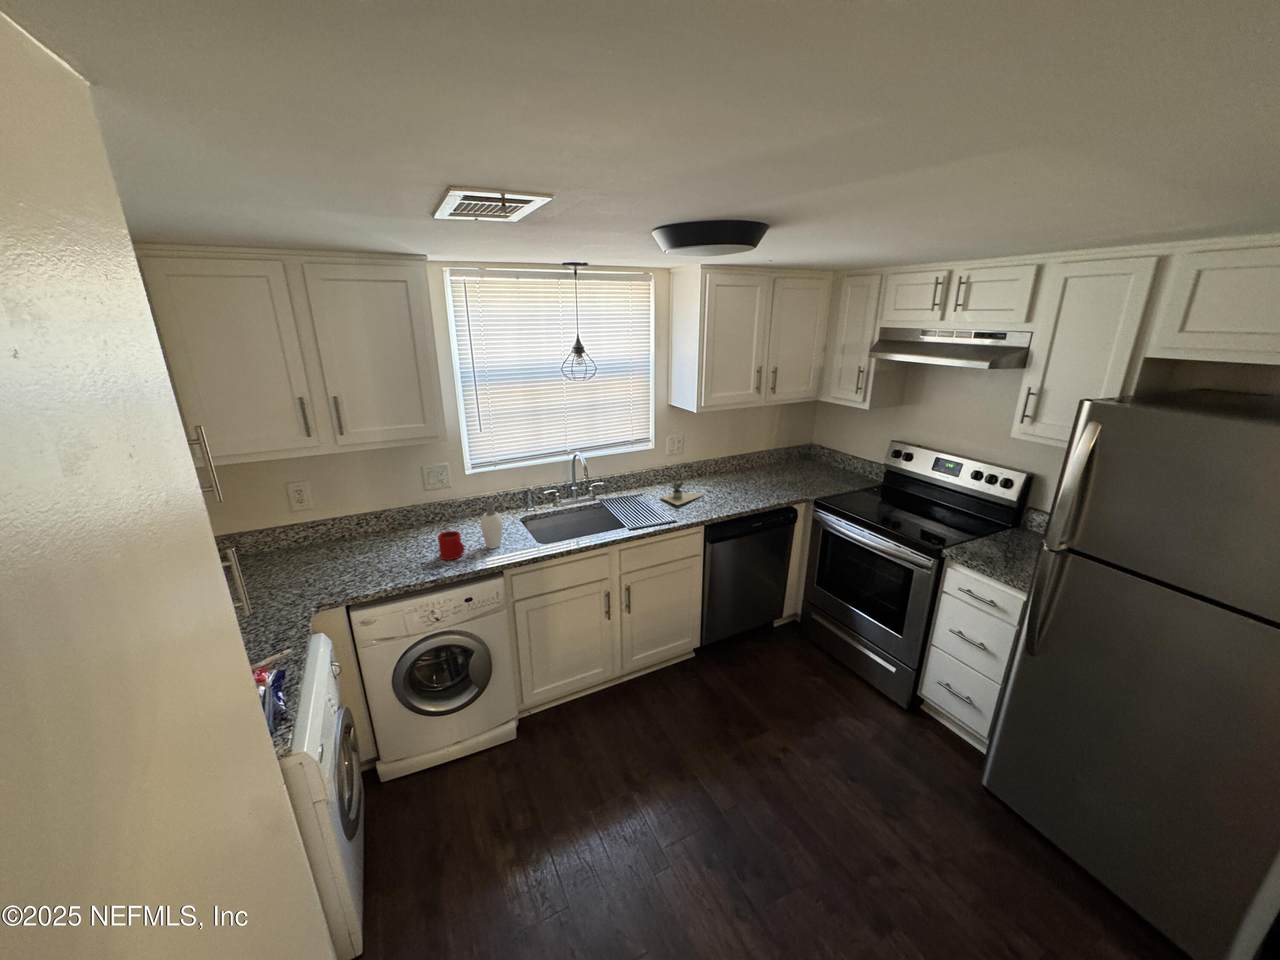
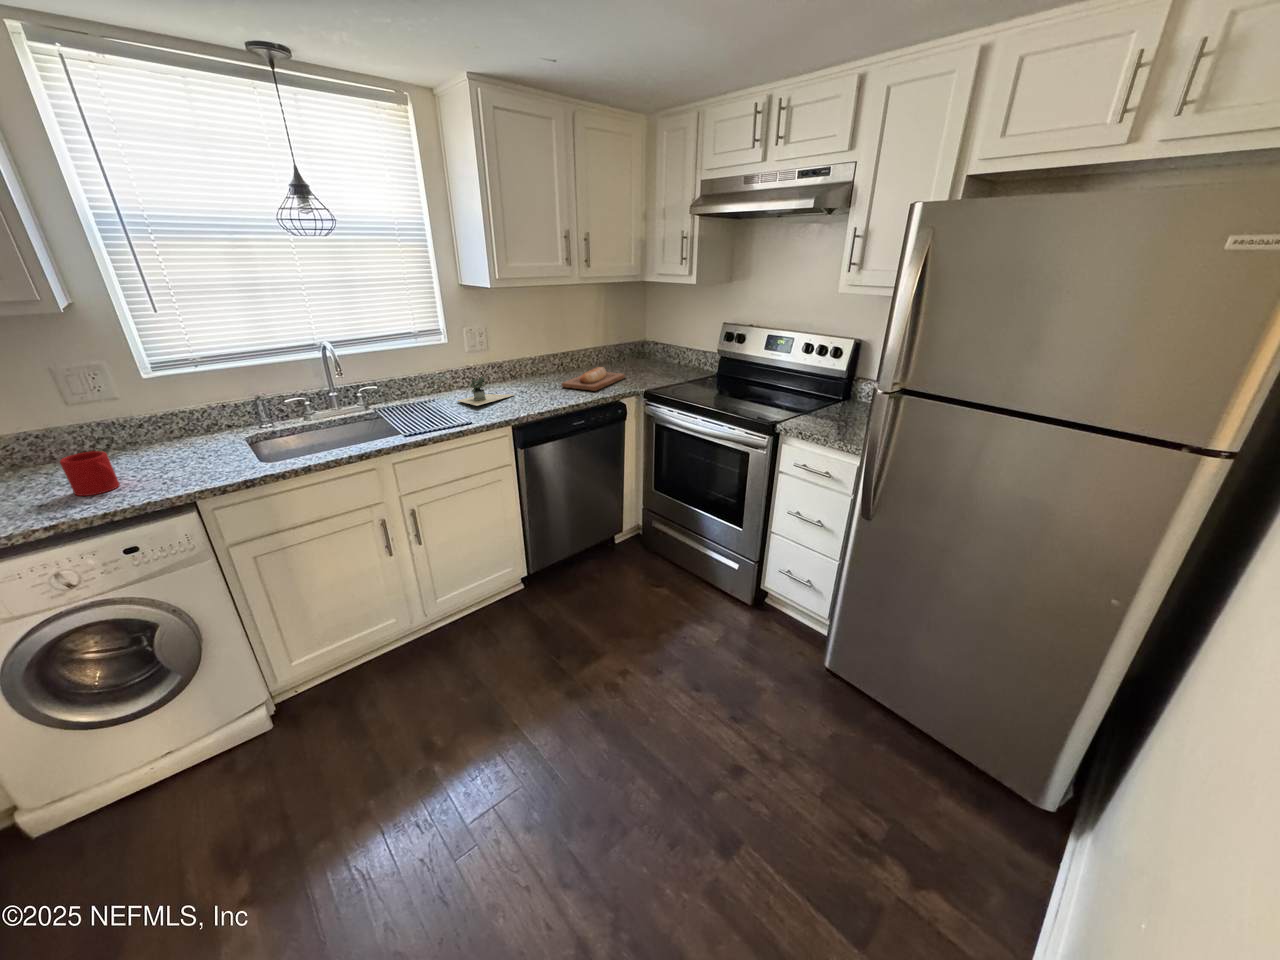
bread loaf: none [741,472,796,496] -> present [561,367,625,391]
soap dispenser: present [481,500,503,548] -> none [148,401,195,474]

